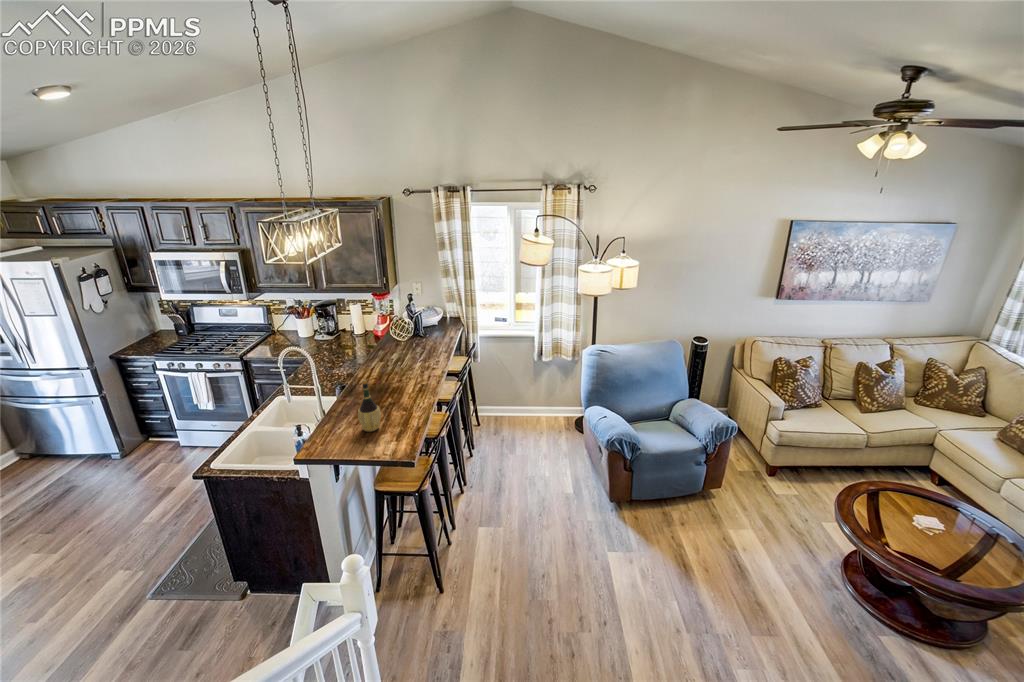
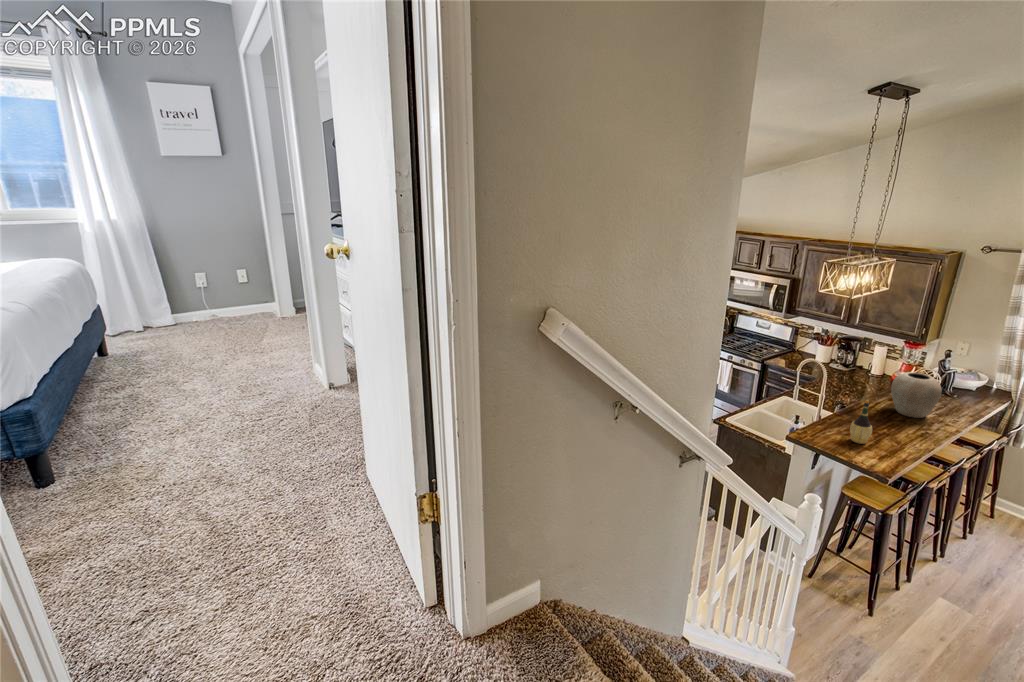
vase: none [378,326,421,373] -> present [891,372,942,418]

